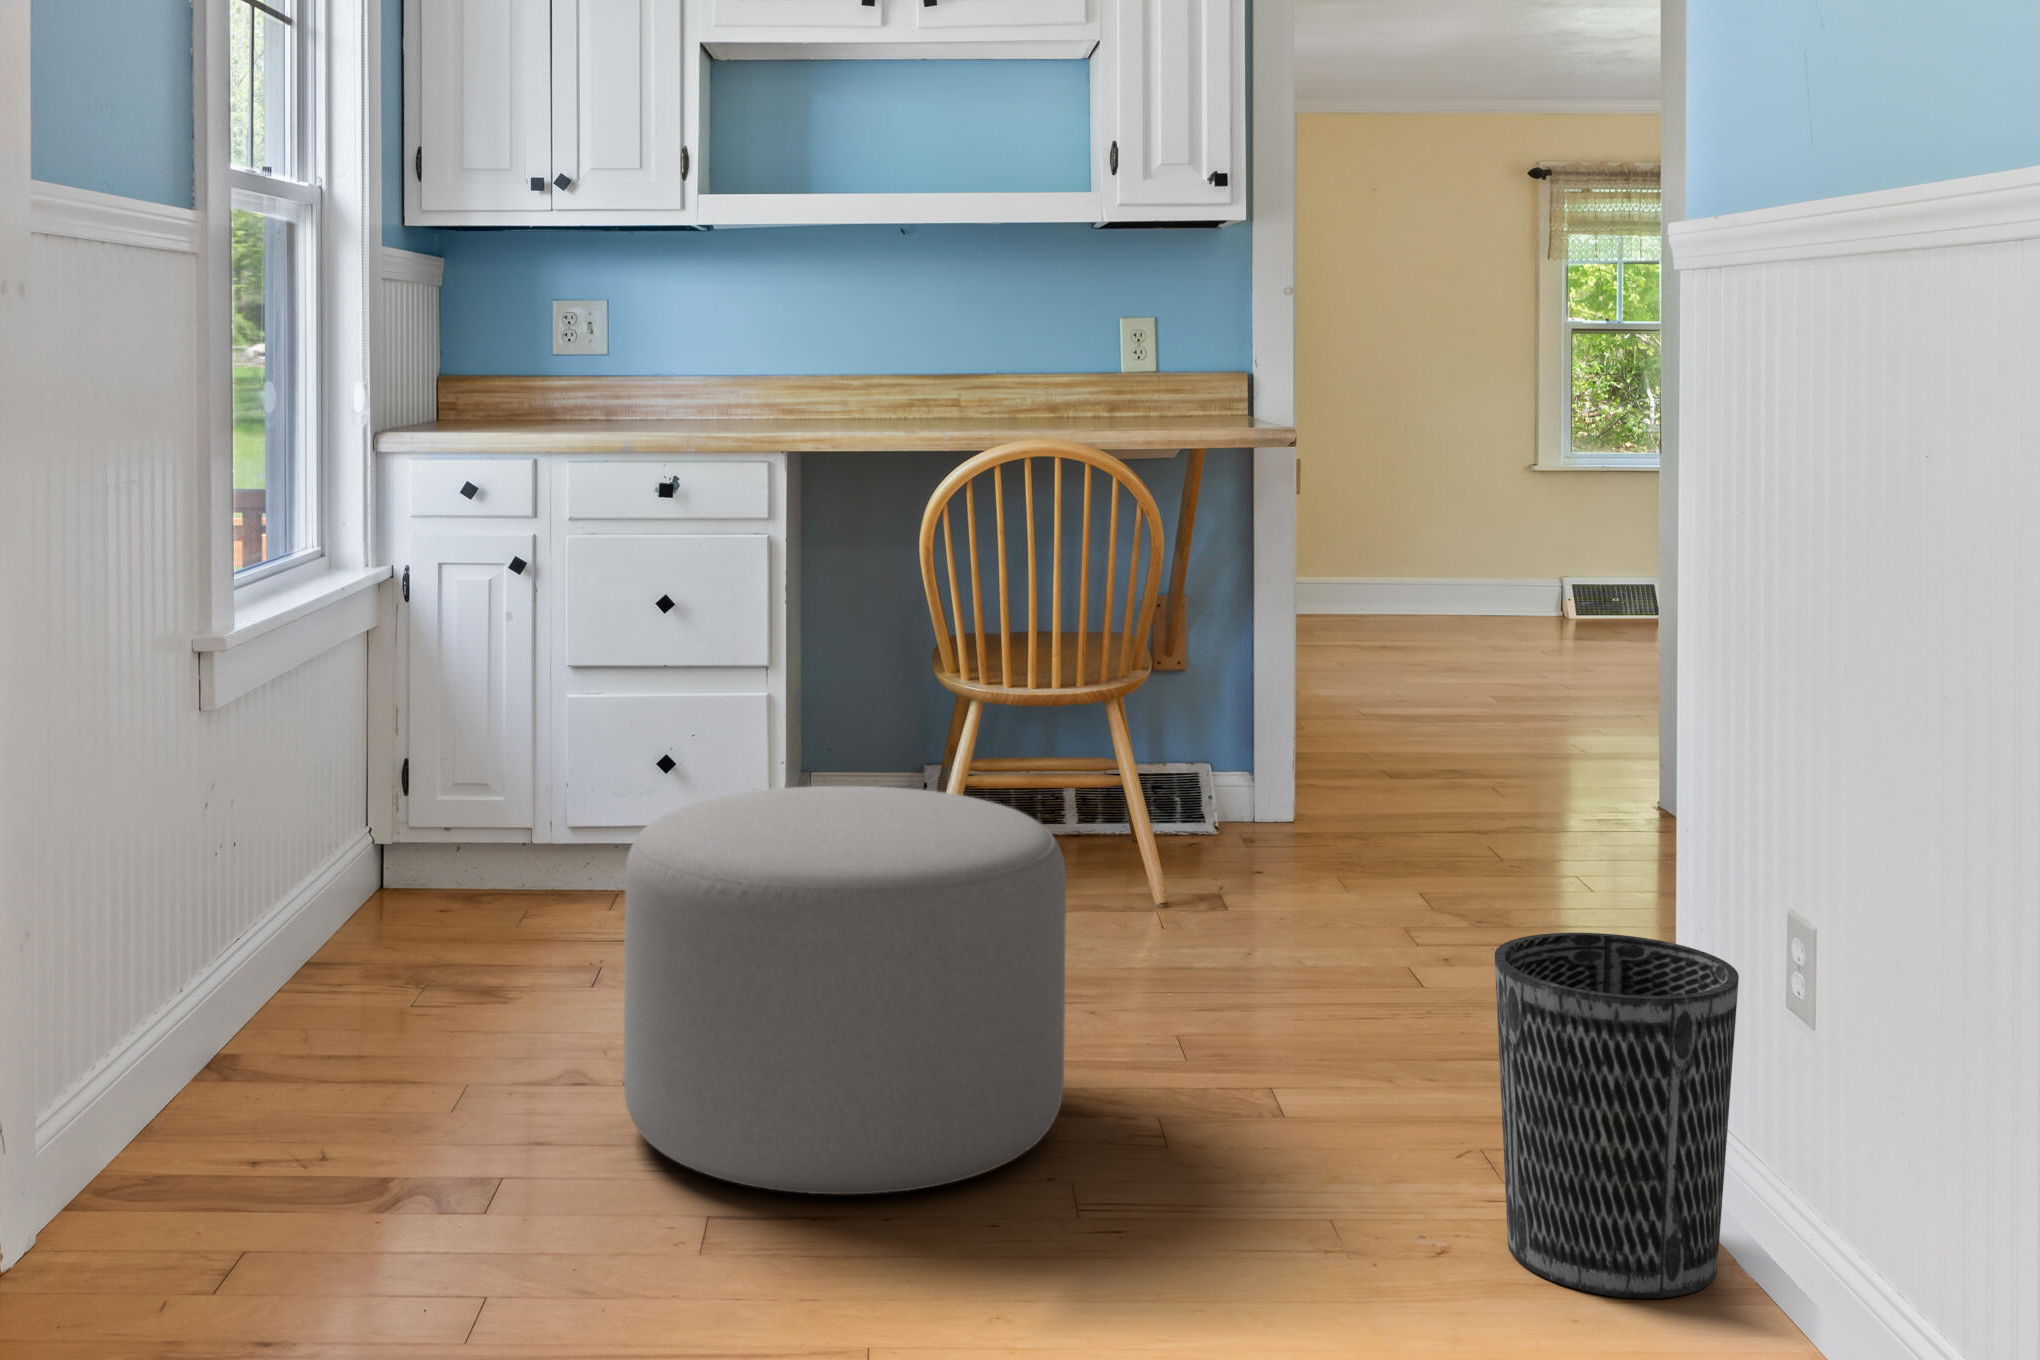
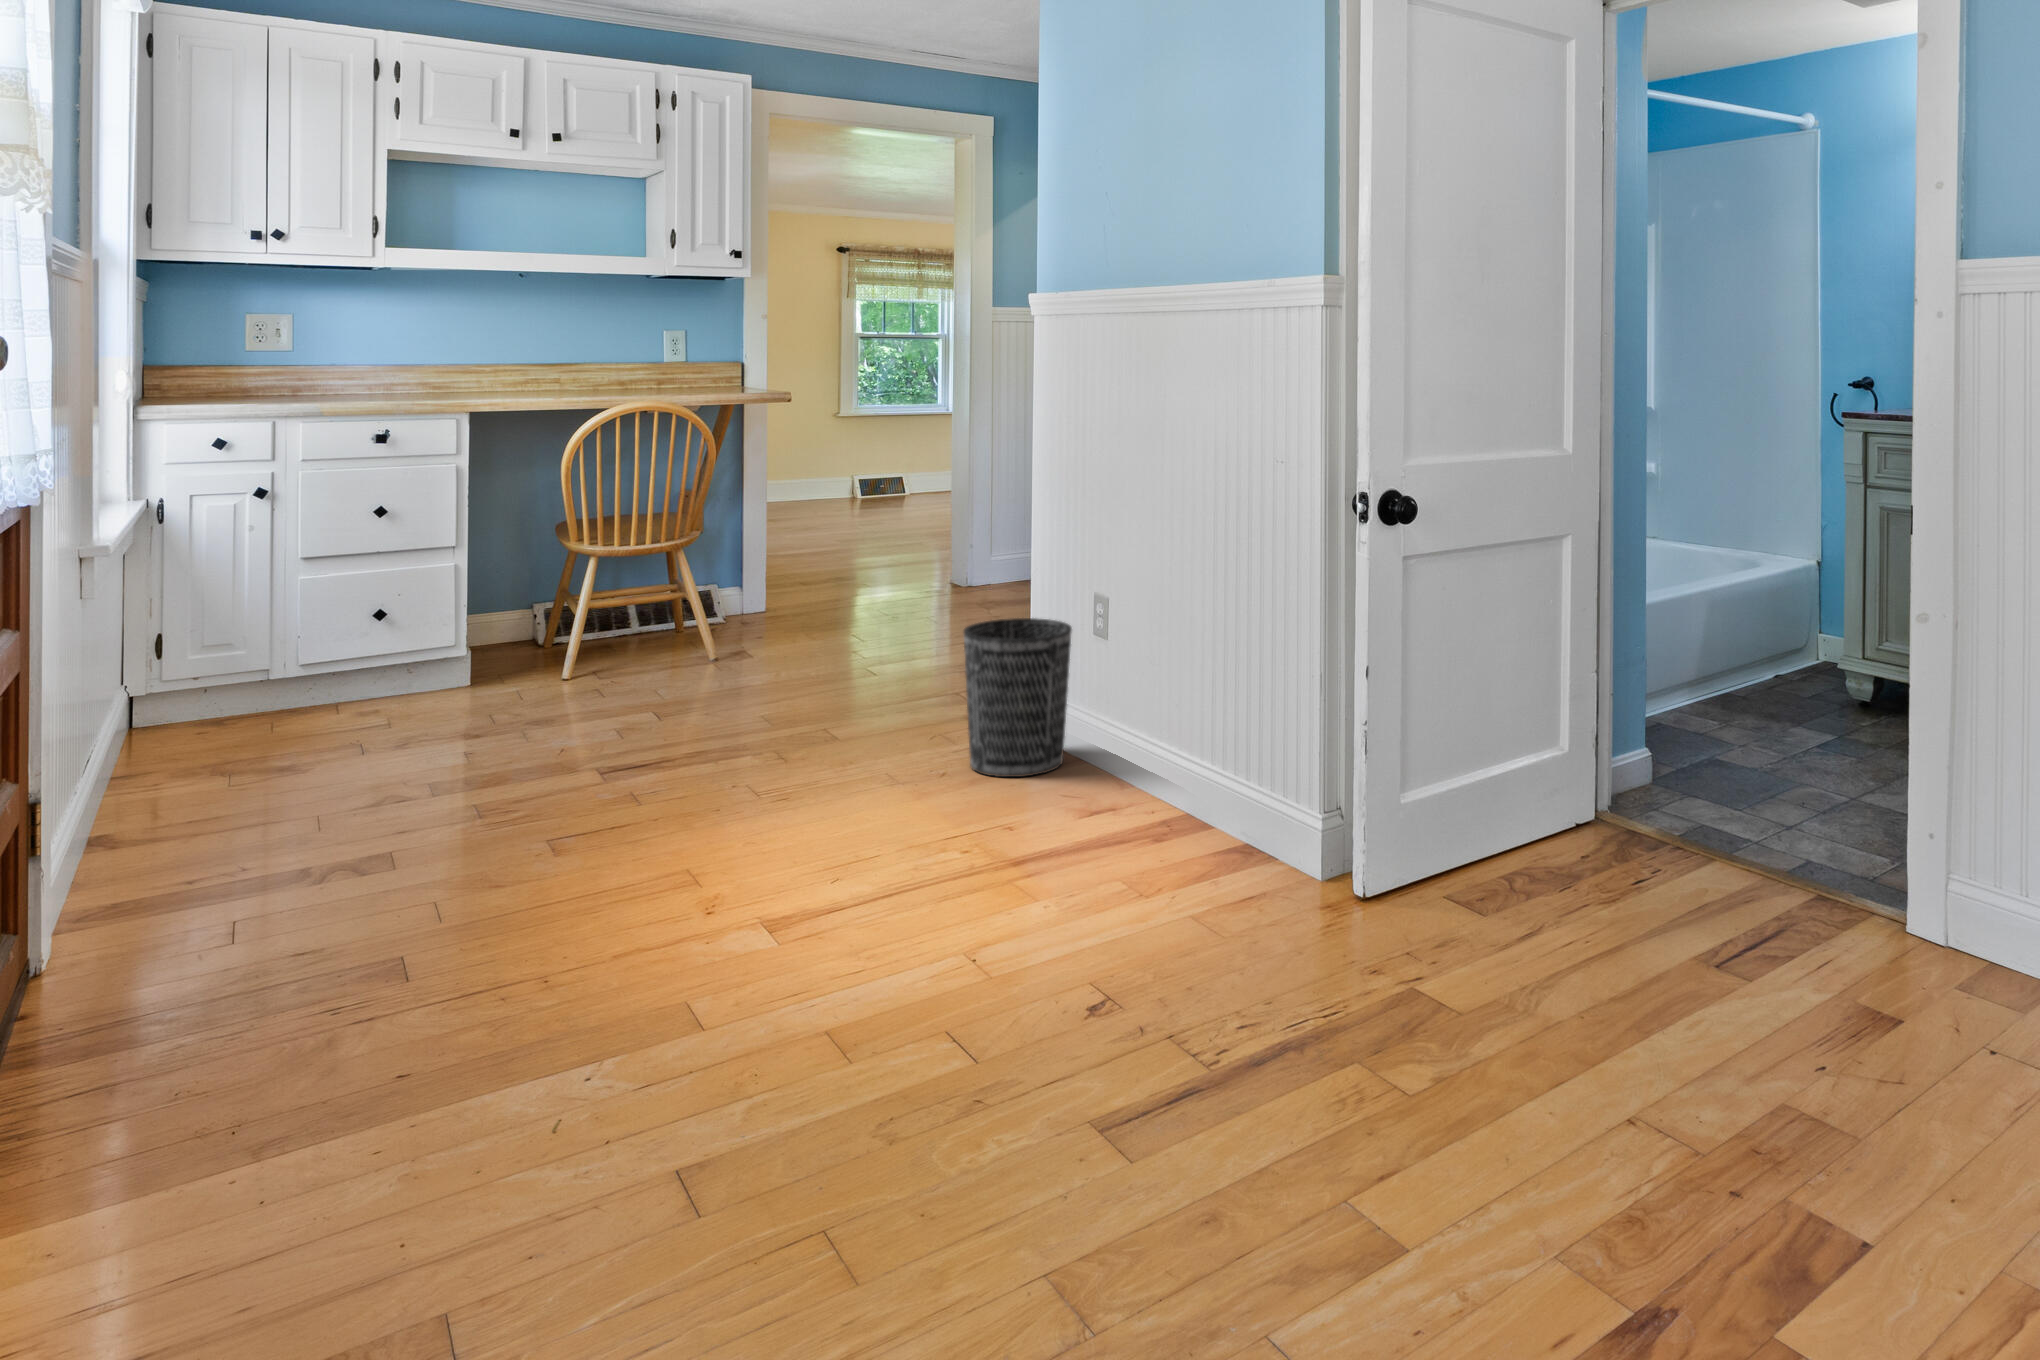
ottoman: present [623,786,1066,1194] -> none [450,596,728,821]

